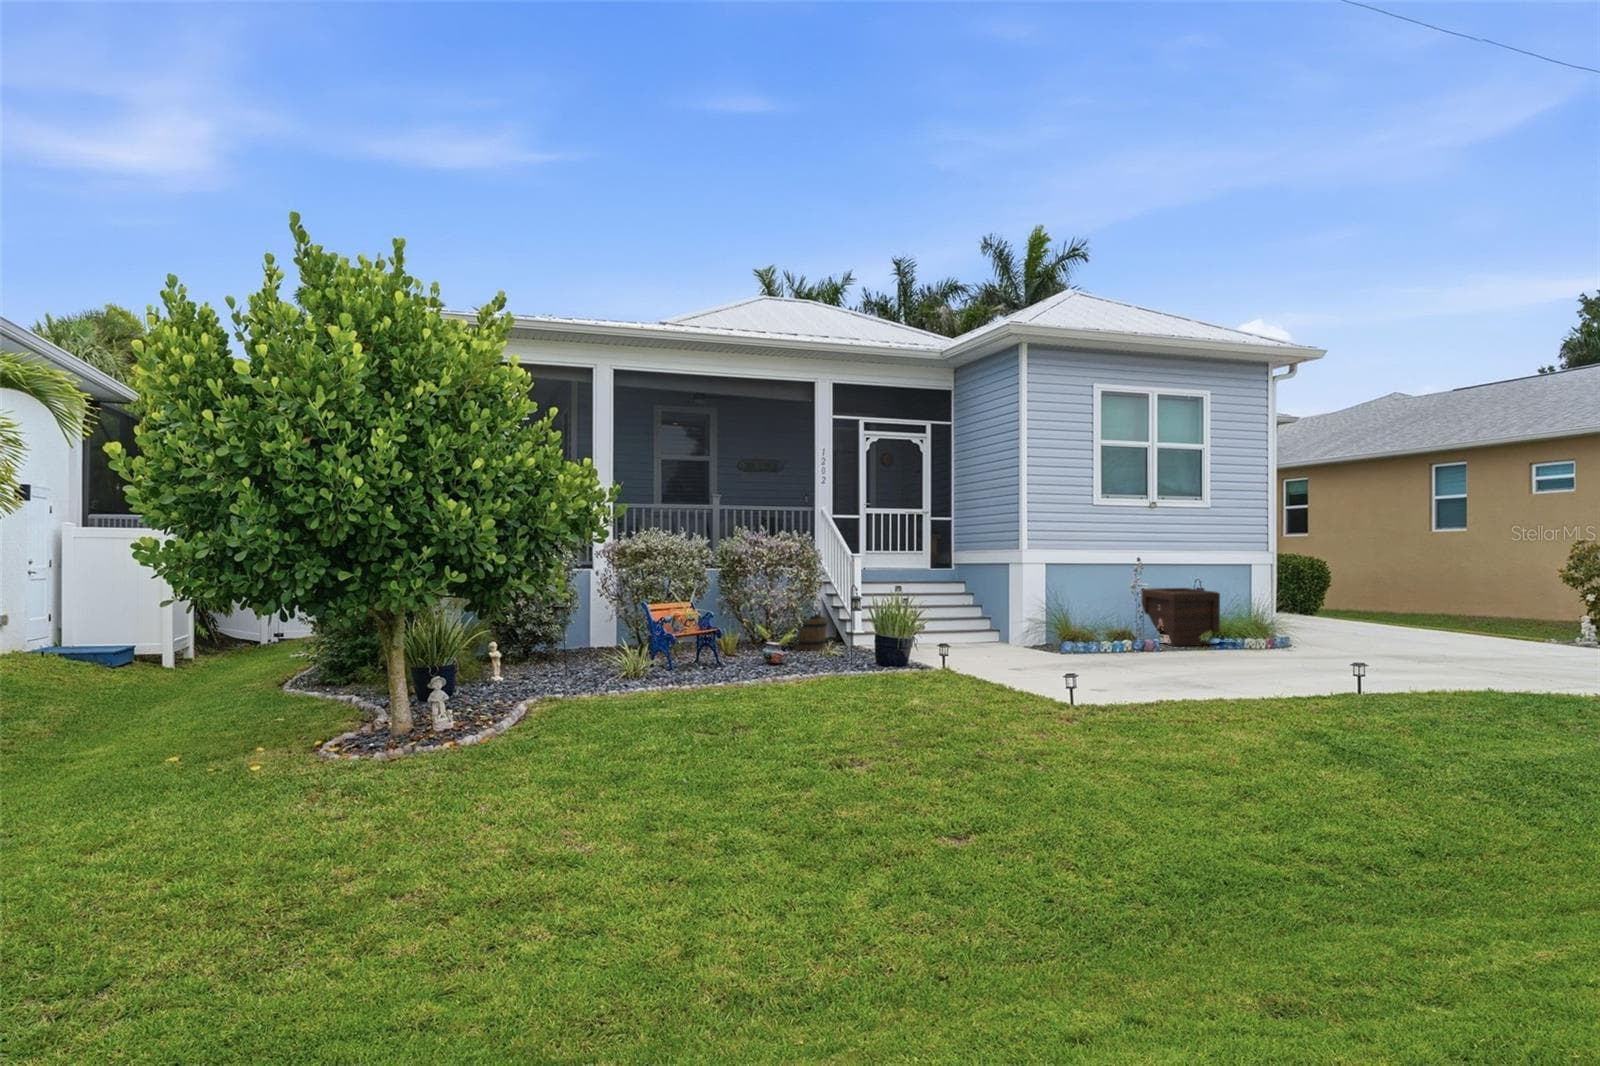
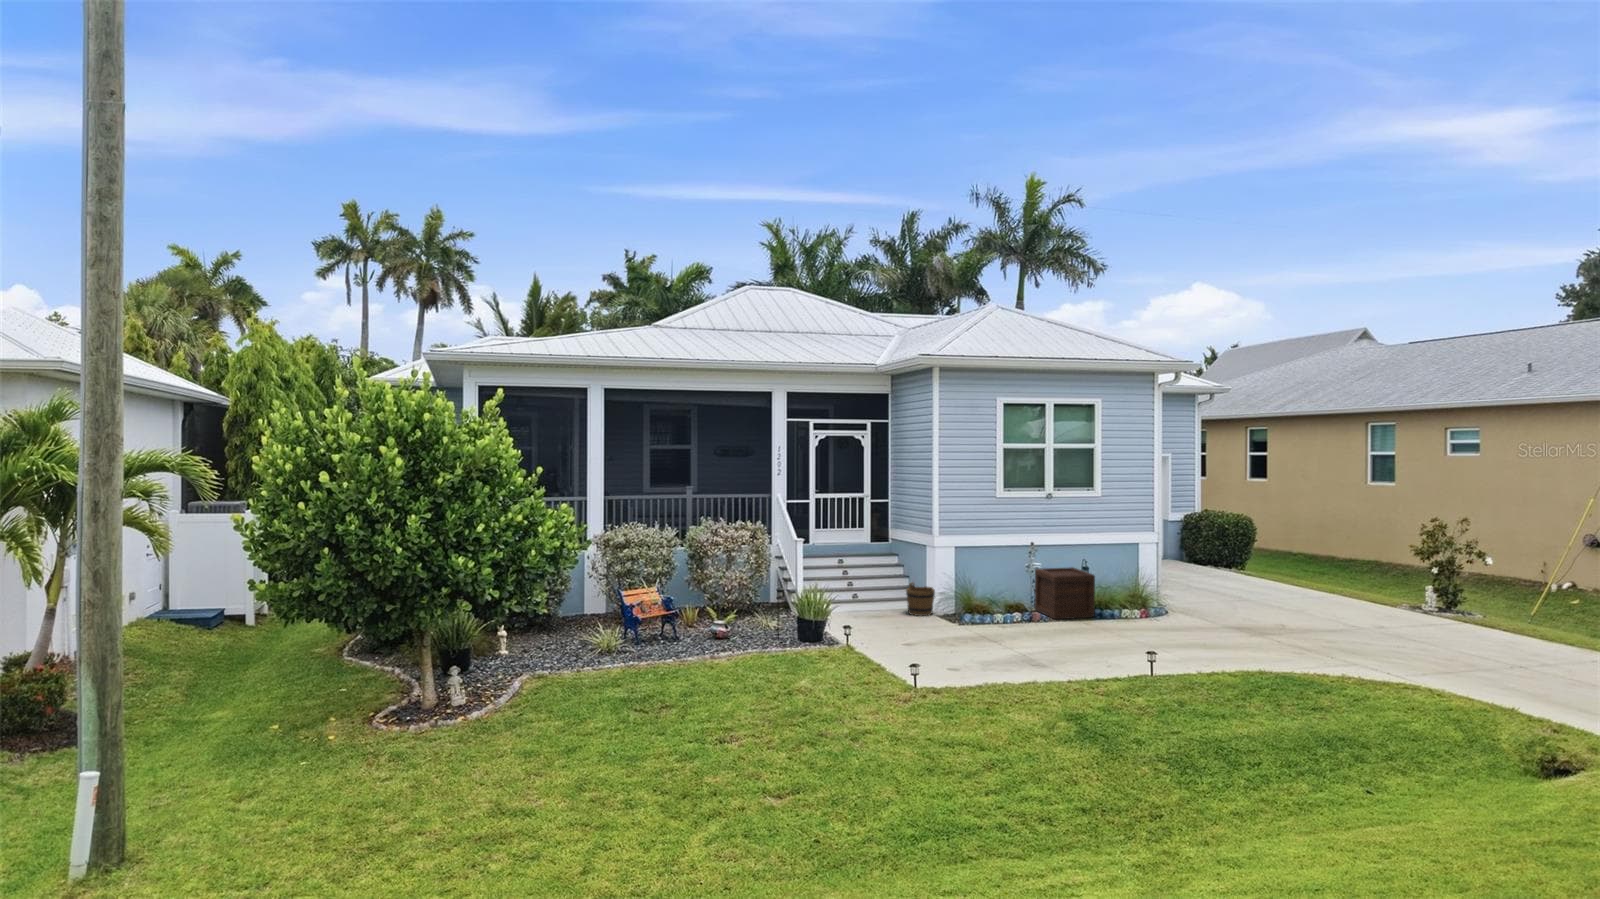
bucket: present [794,610,827,651] -> present [906,583,935,616]

